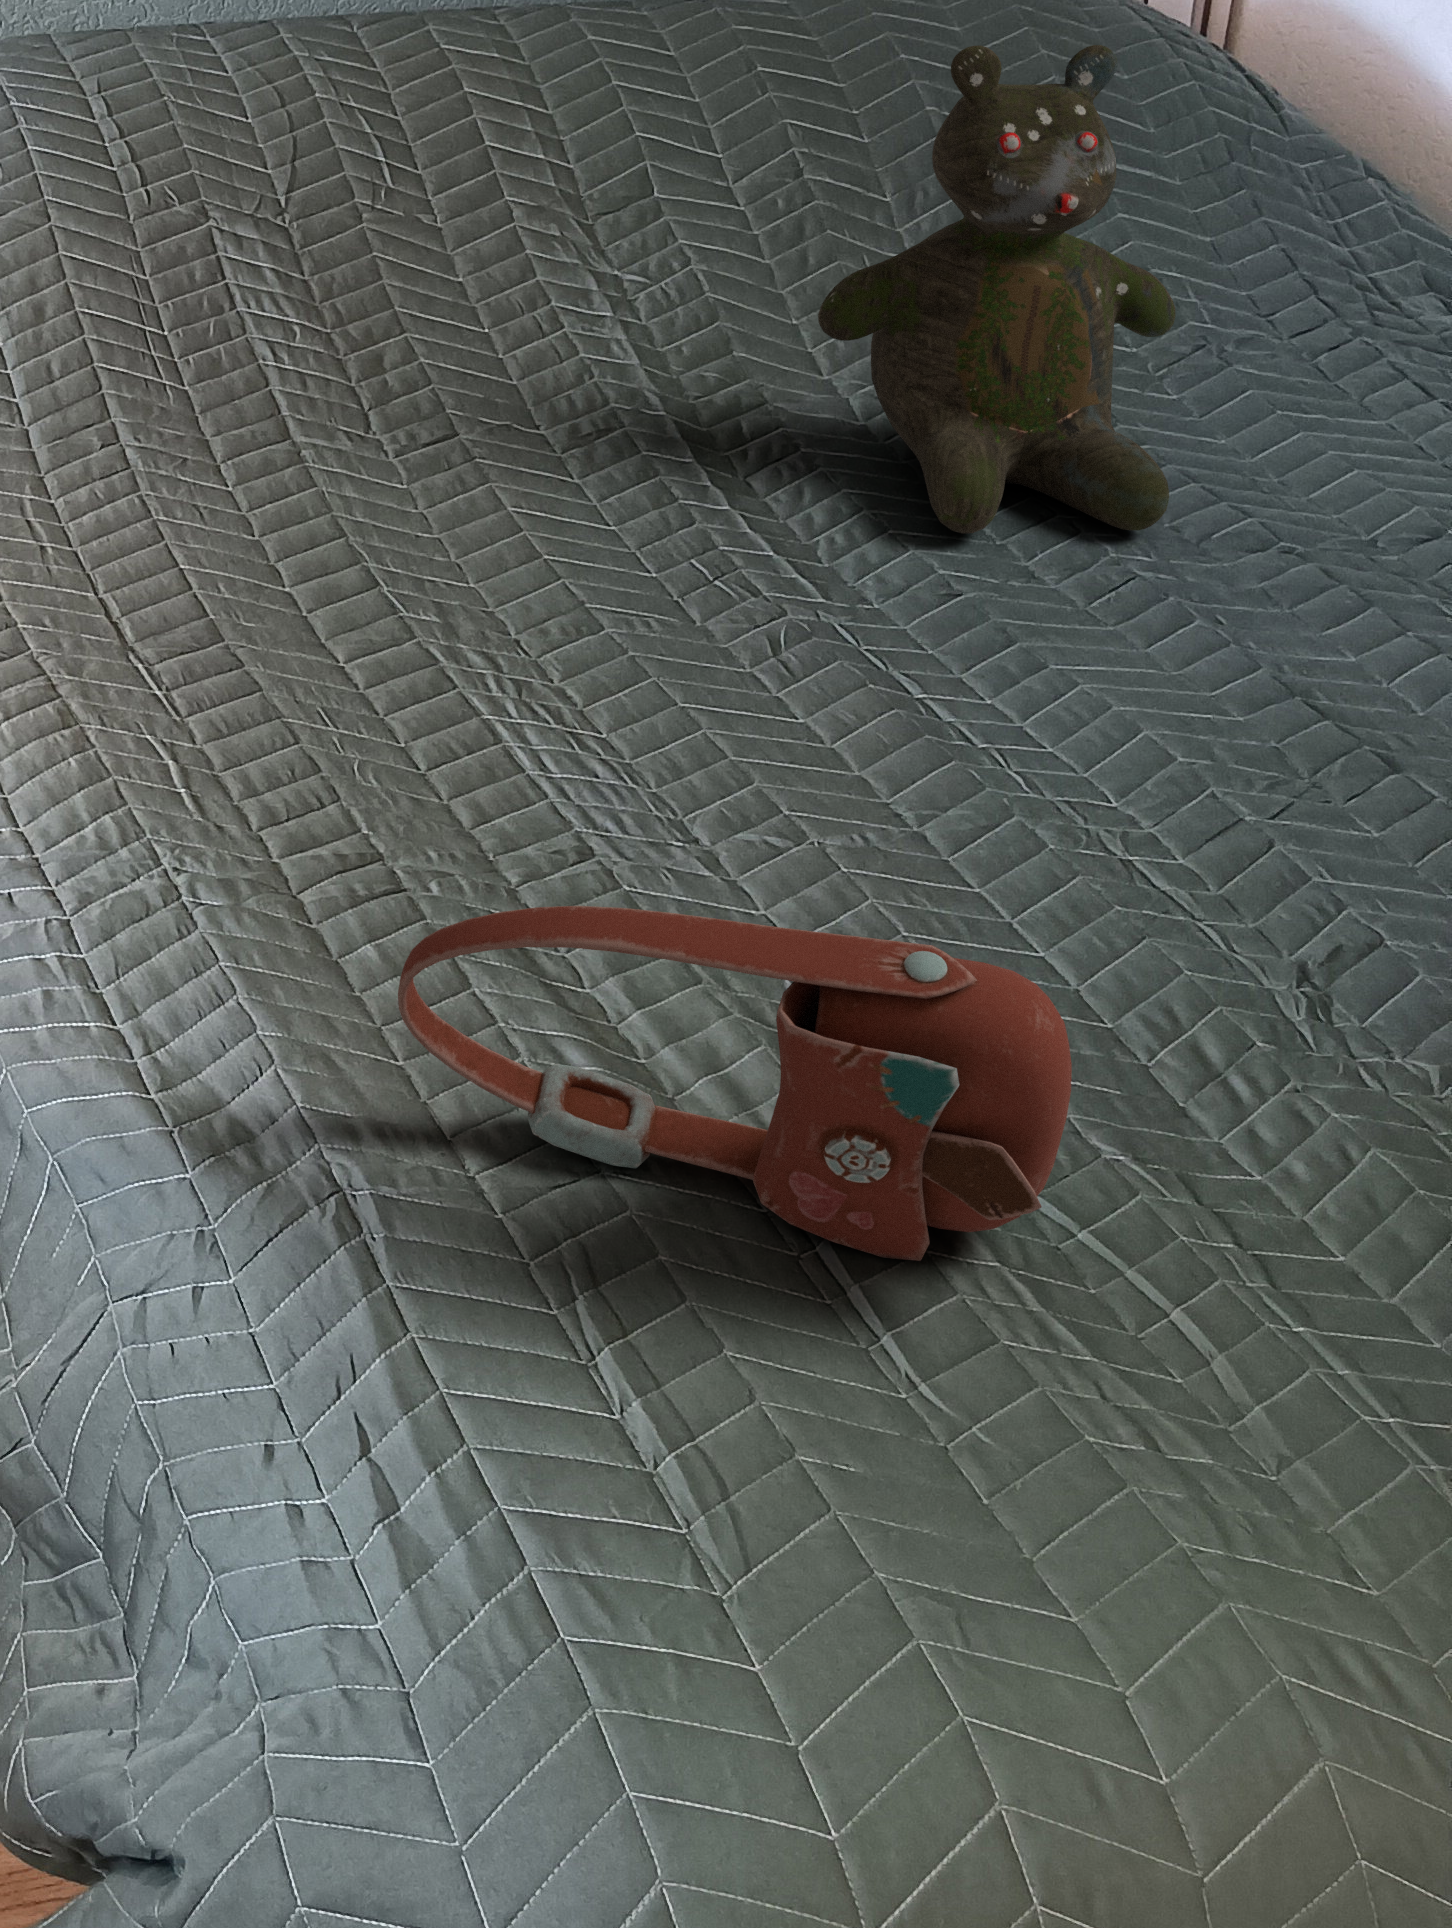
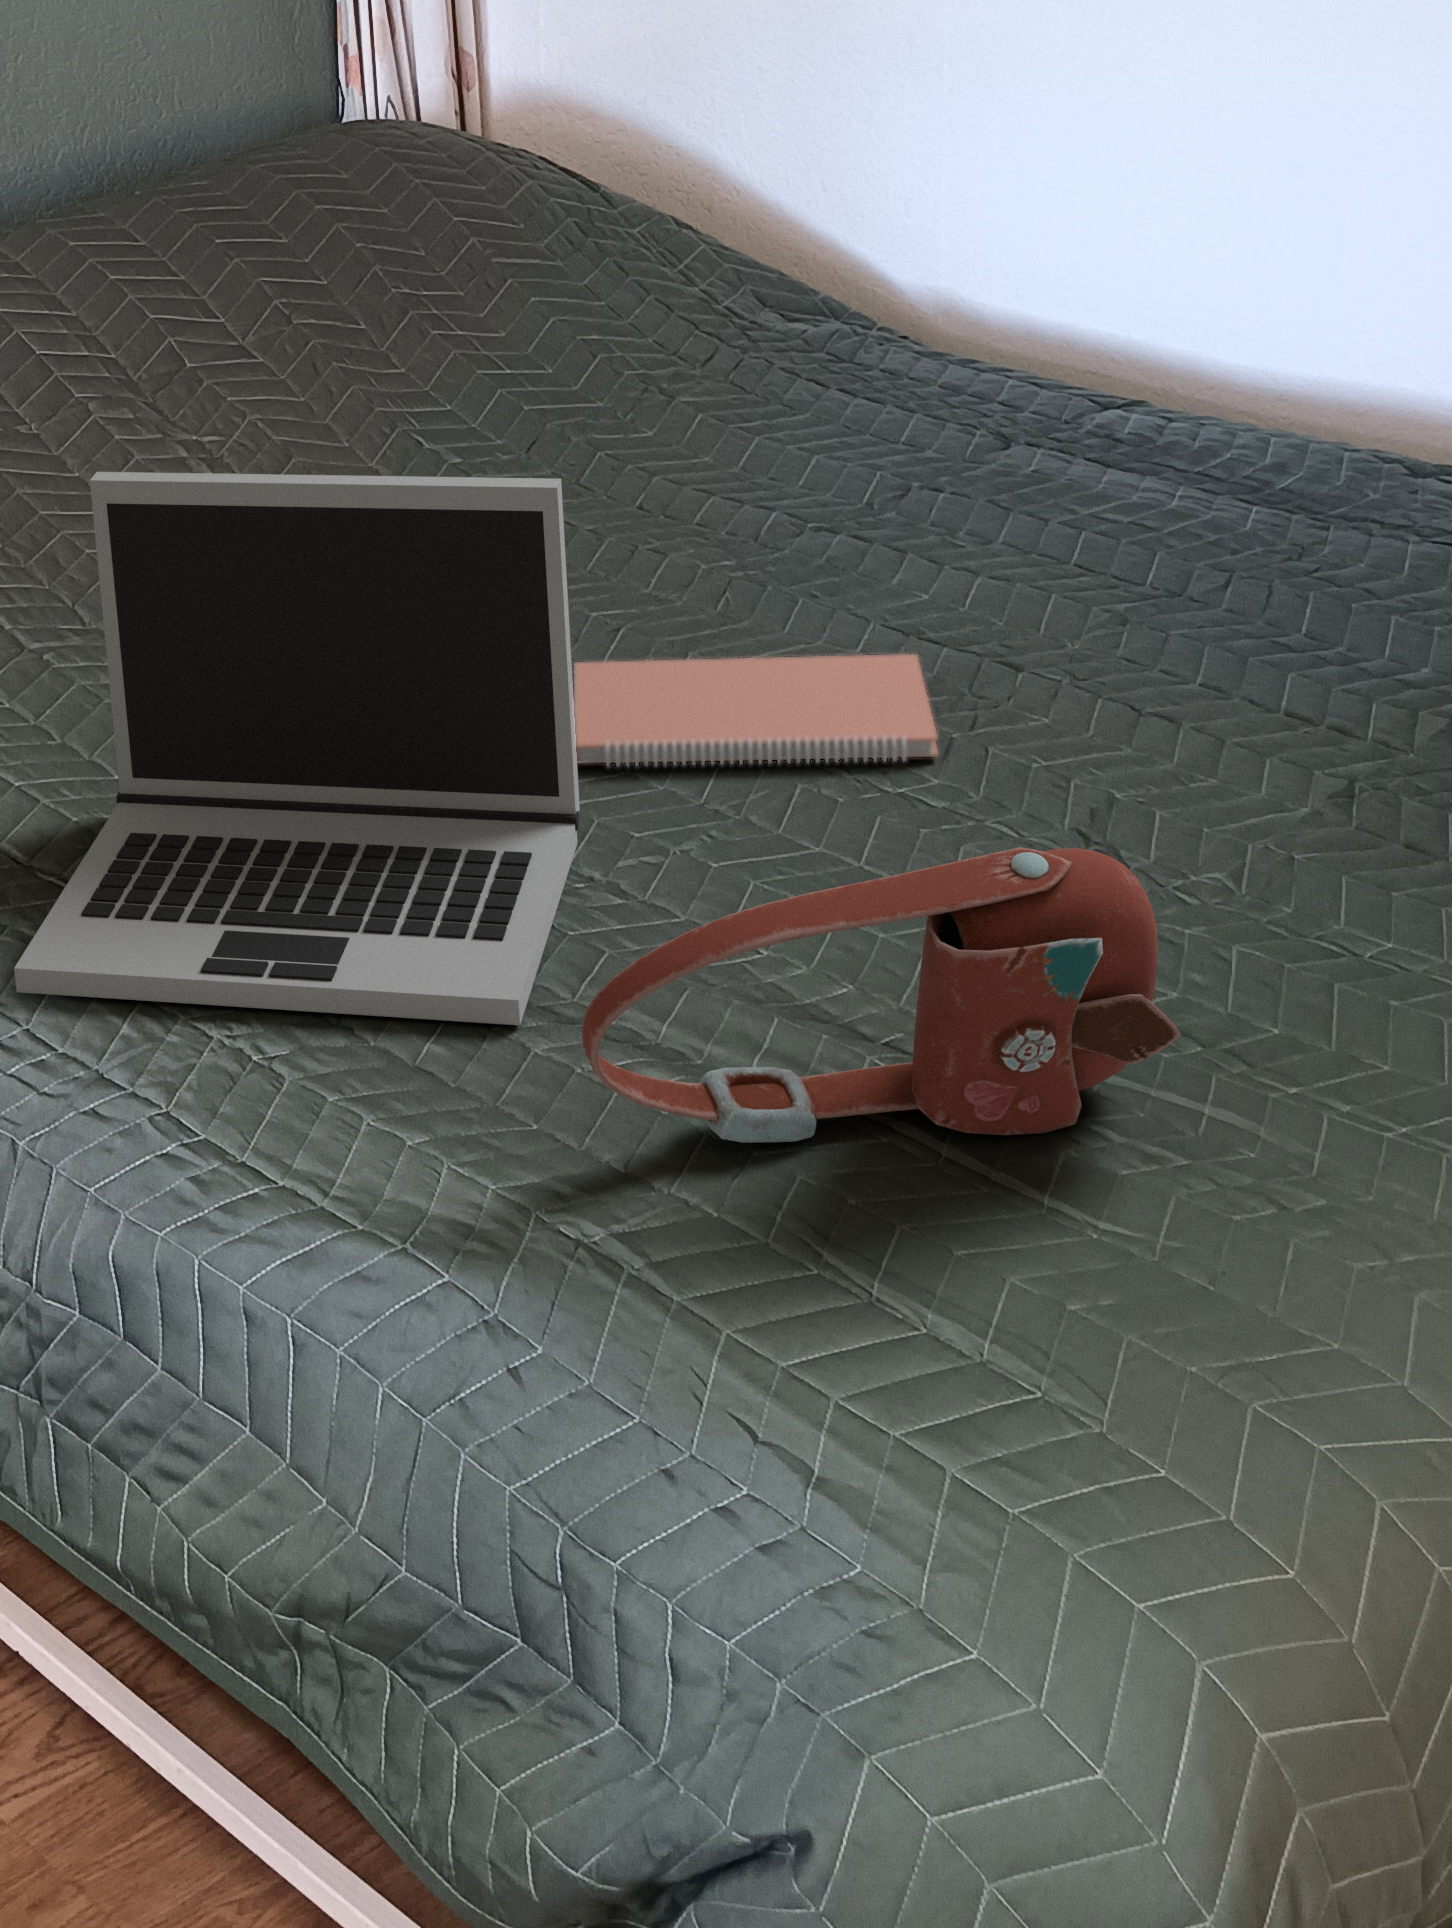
teddy bear: present [818,45,1176,533] -> none [407,132,728,561]
laptop: none [21,275,739,959] -> present [14,472,580,1025]
notebook: none [745,630,1221,853] -> present [574,654,938,766]

